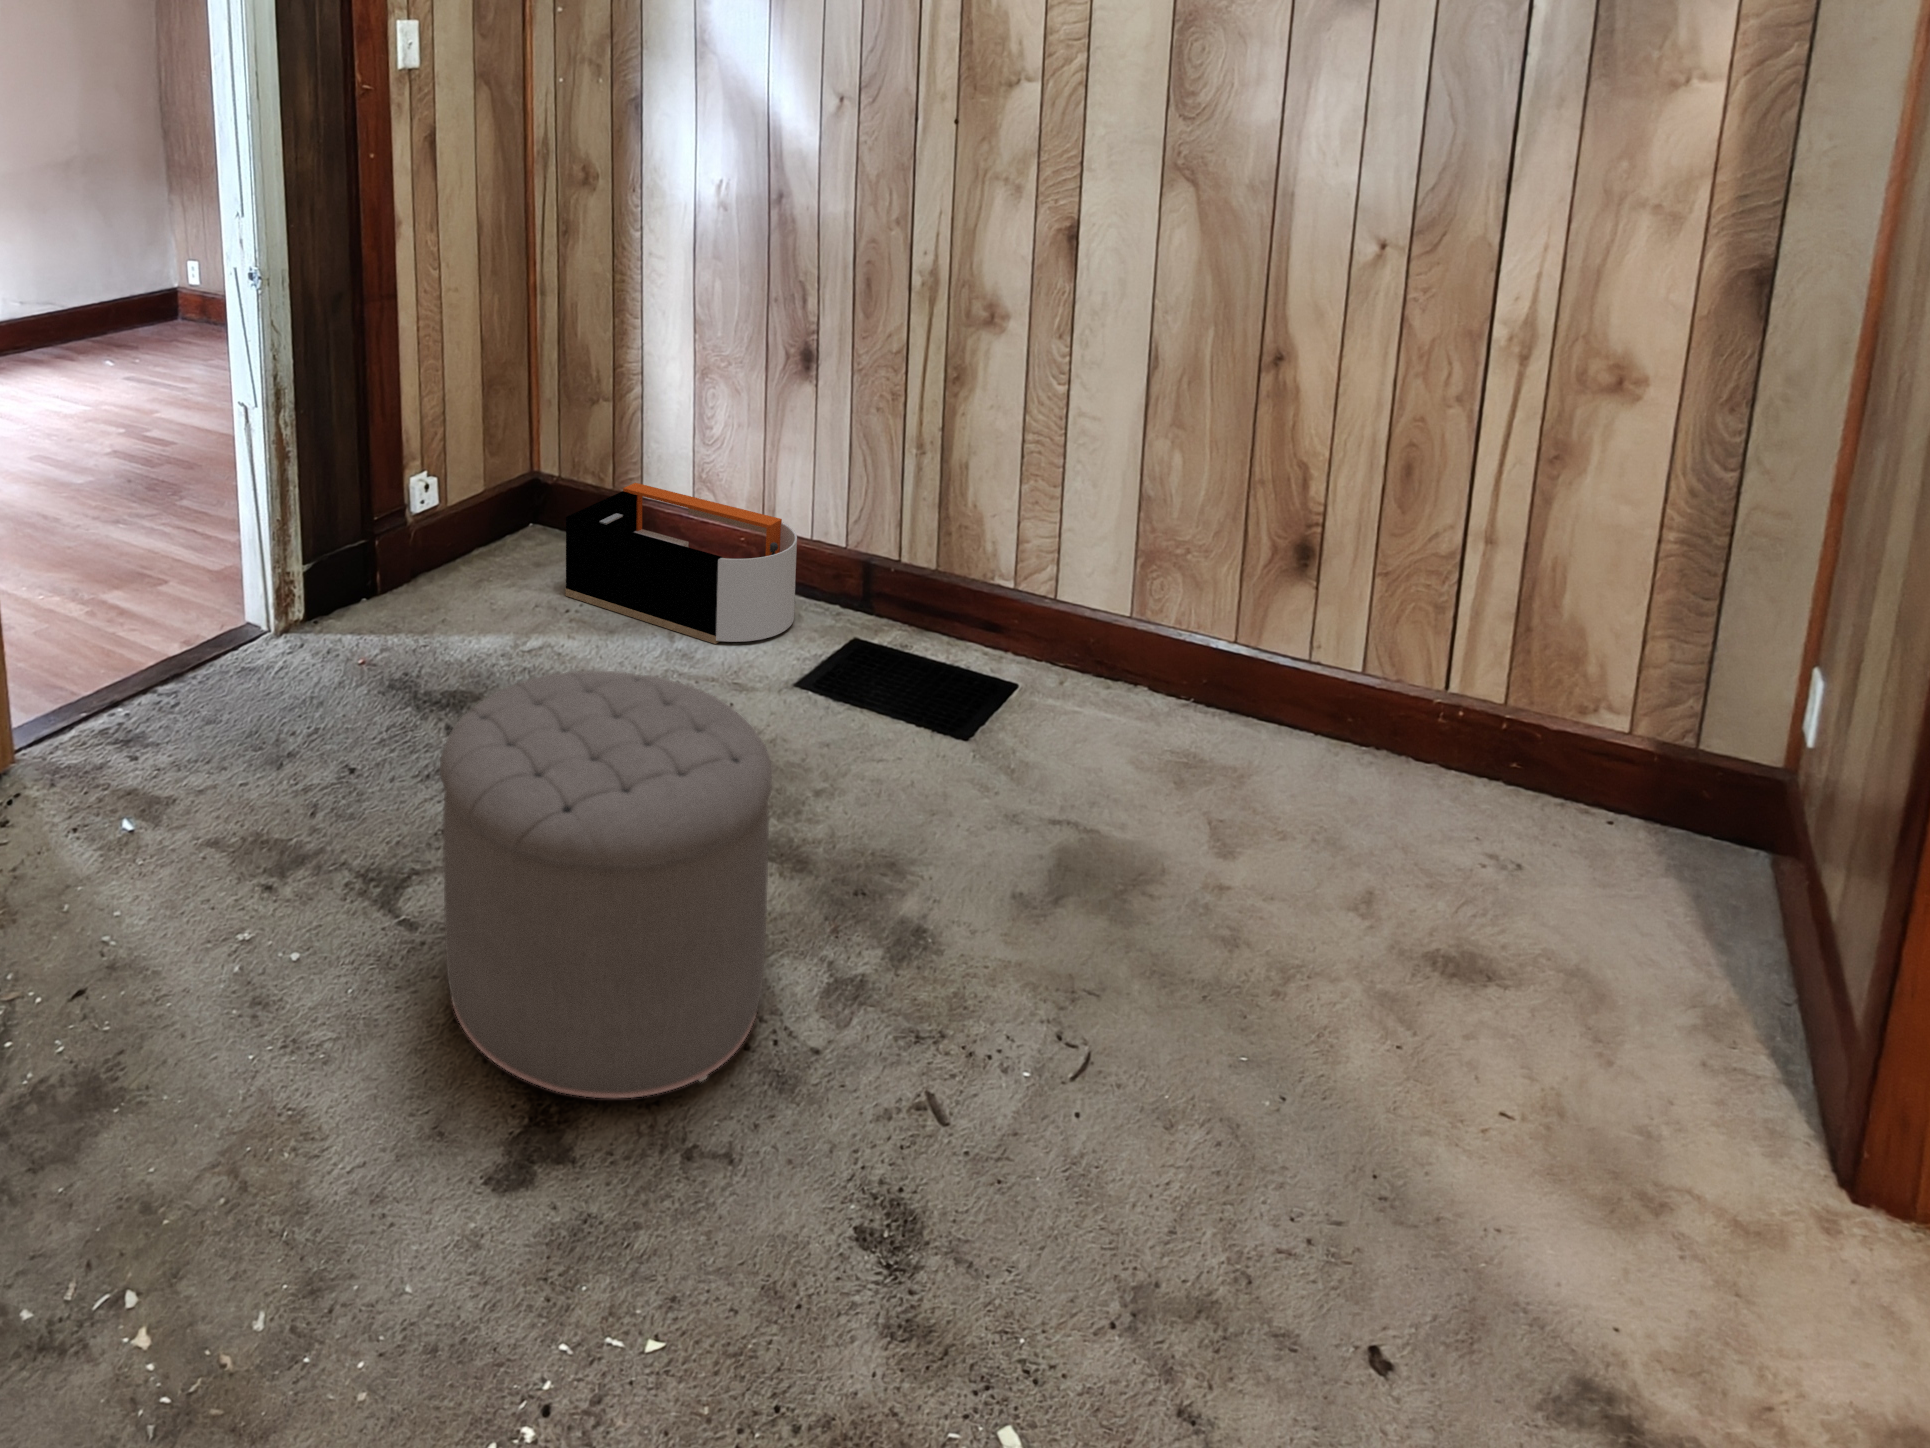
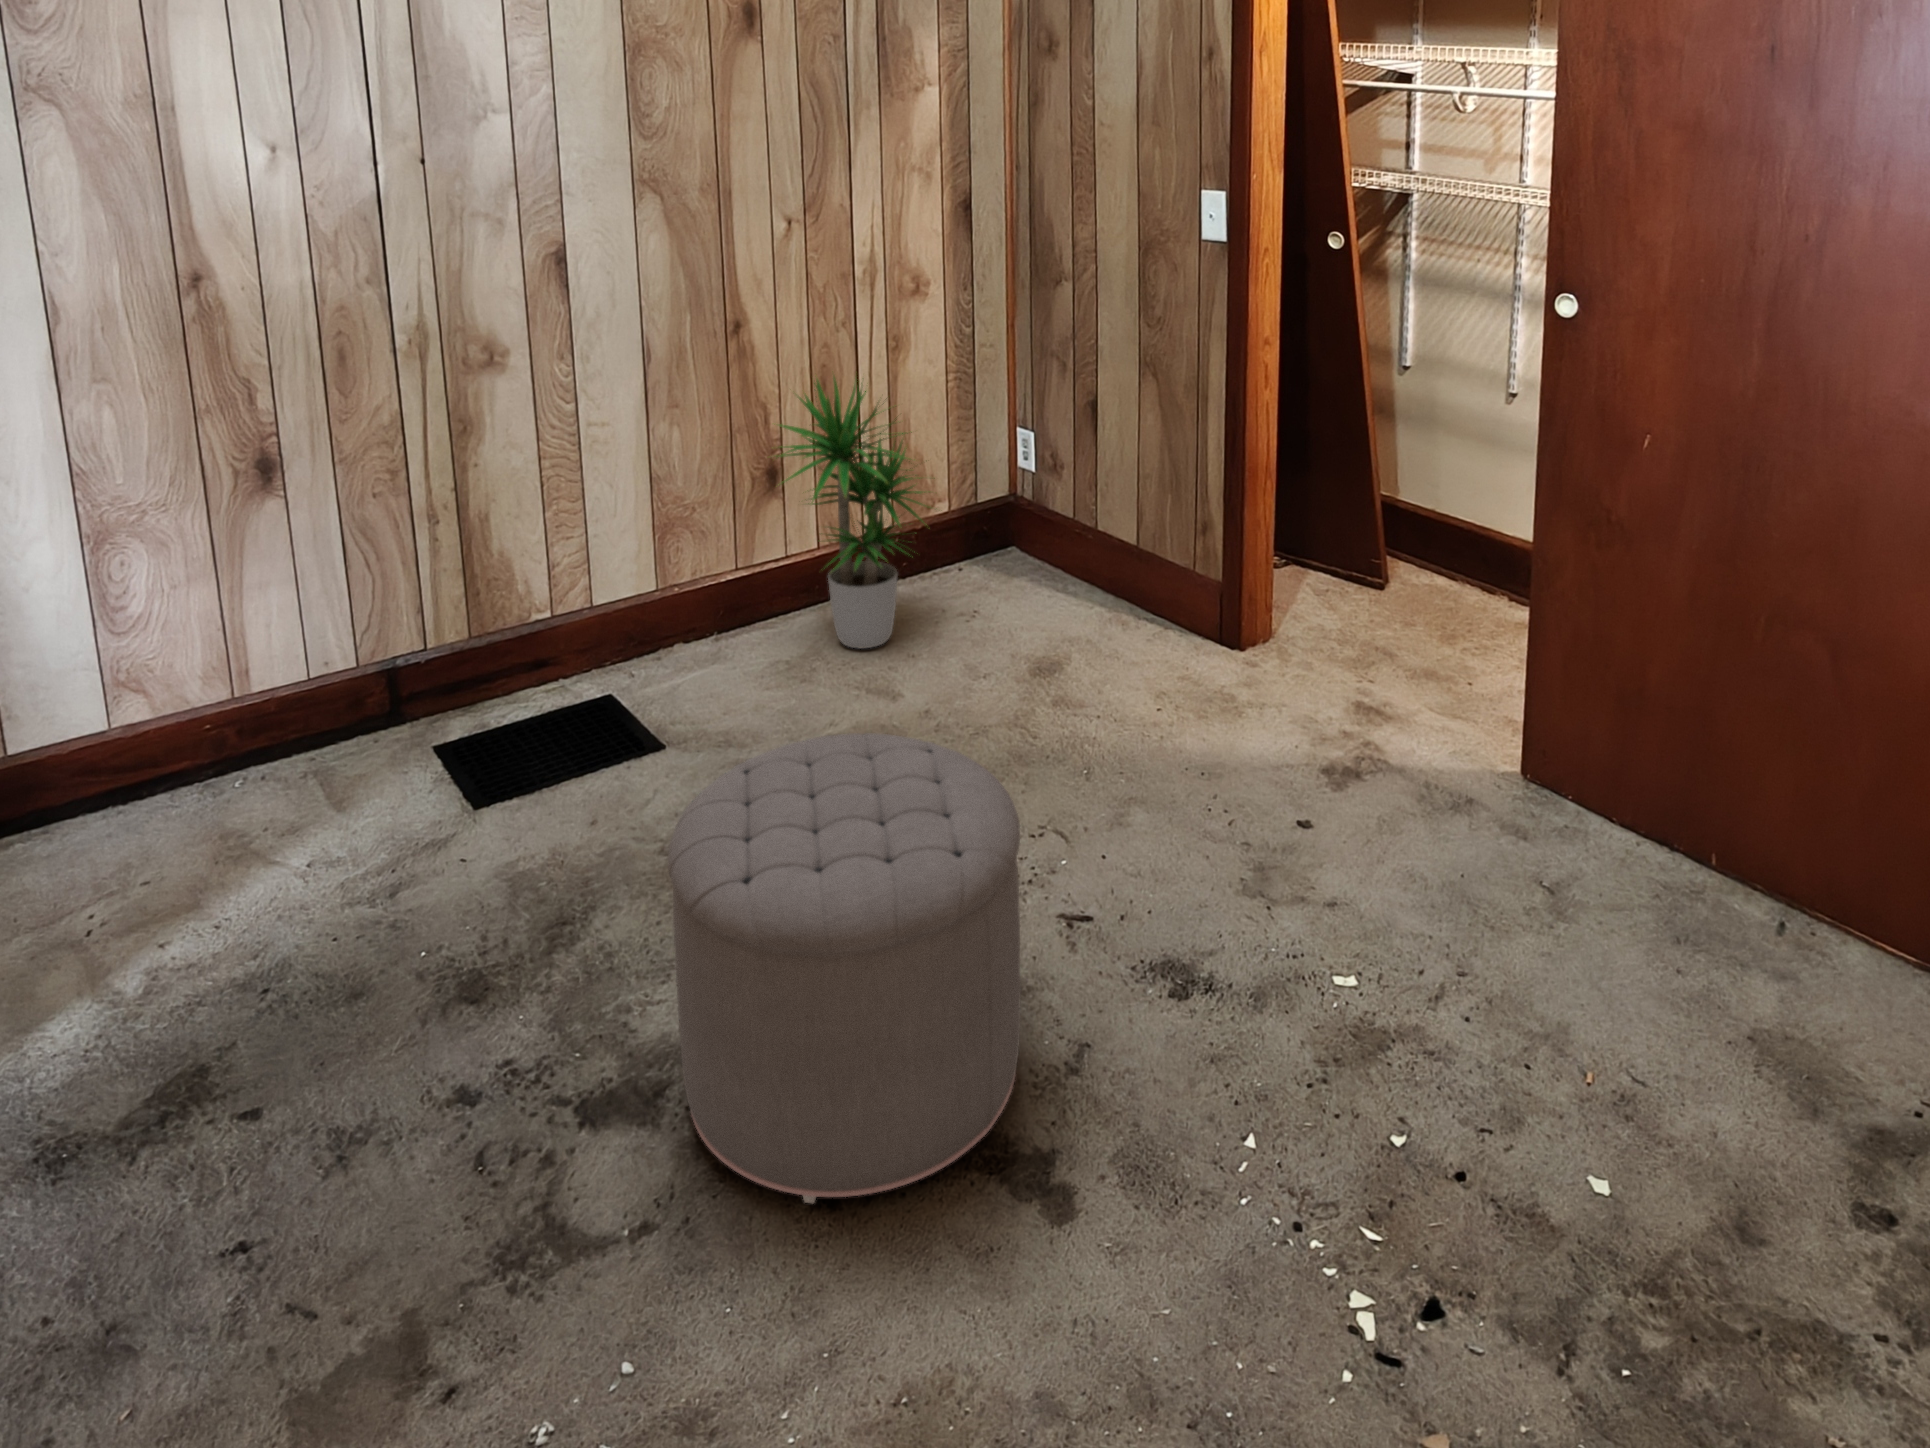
potted plant: none [1210,437,1483,812] -> present [776,377,925,648]
storage bin: present [566,483,797,644] -> none [22,668,374,927]

